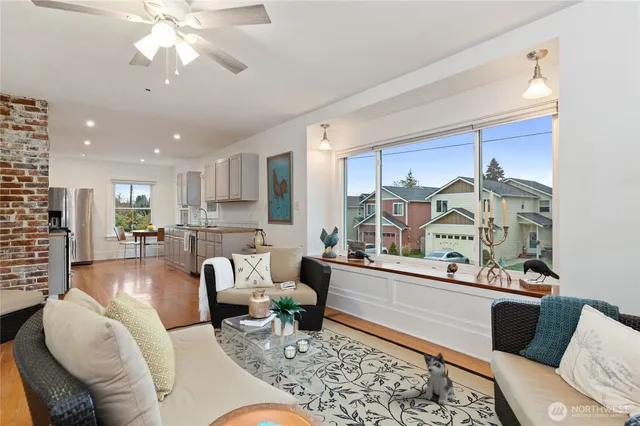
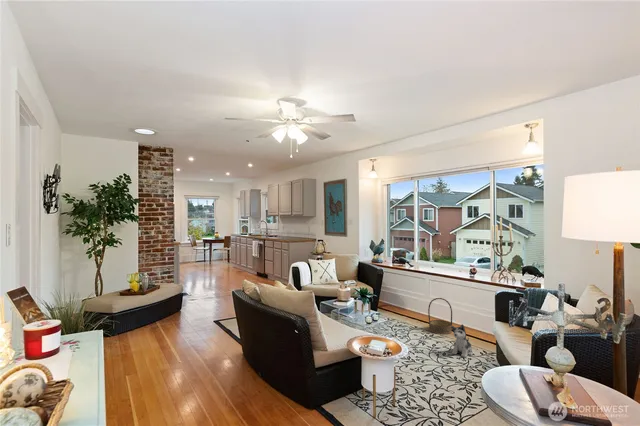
basket: none [391,307,424,359] -> present [428,298,452,334]

